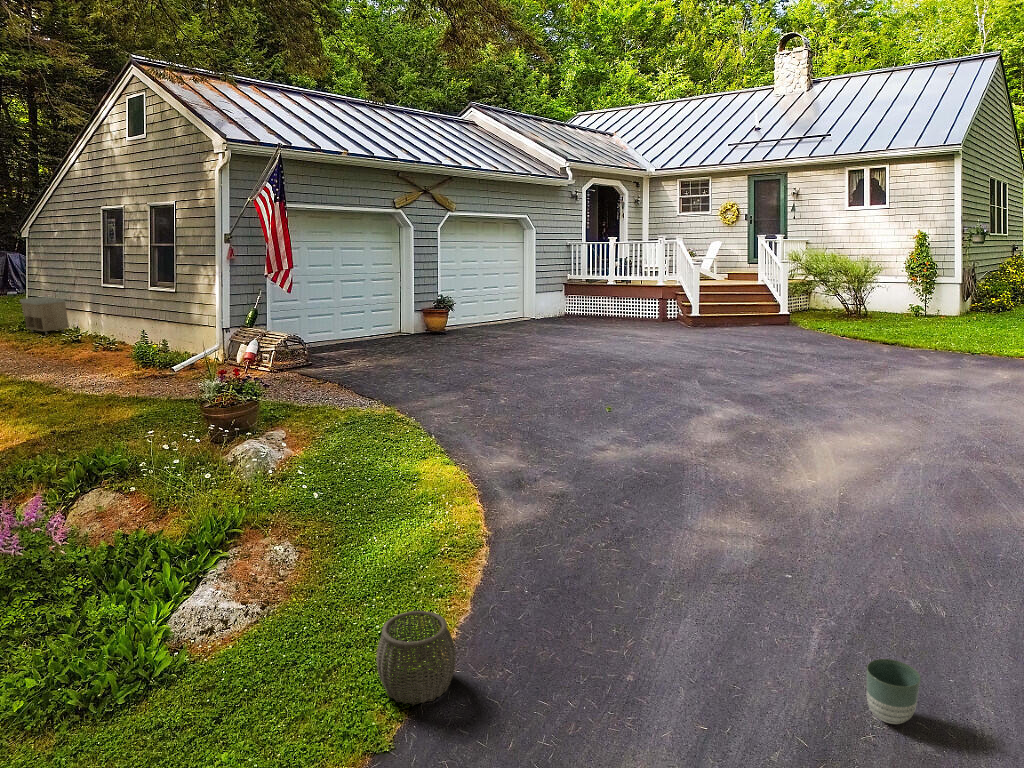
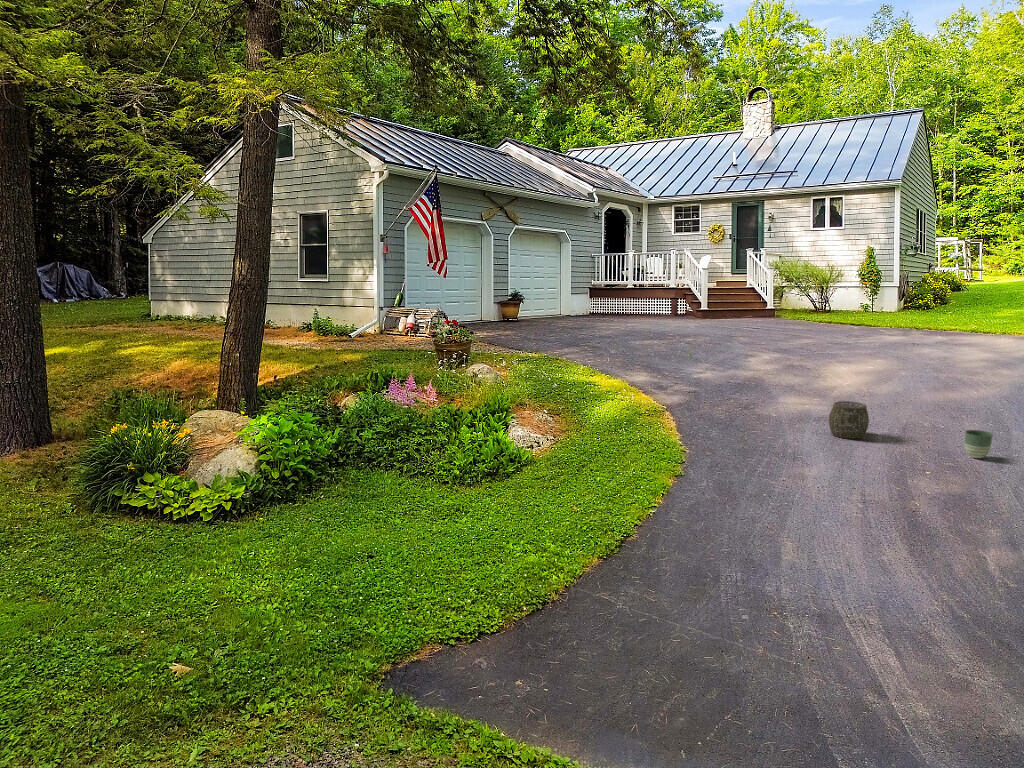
storage bench: present [20,297,69,334] -> none [156,292,199,322]
woven basket: present [376,611,456,705] -> present [829,401,869,439]

